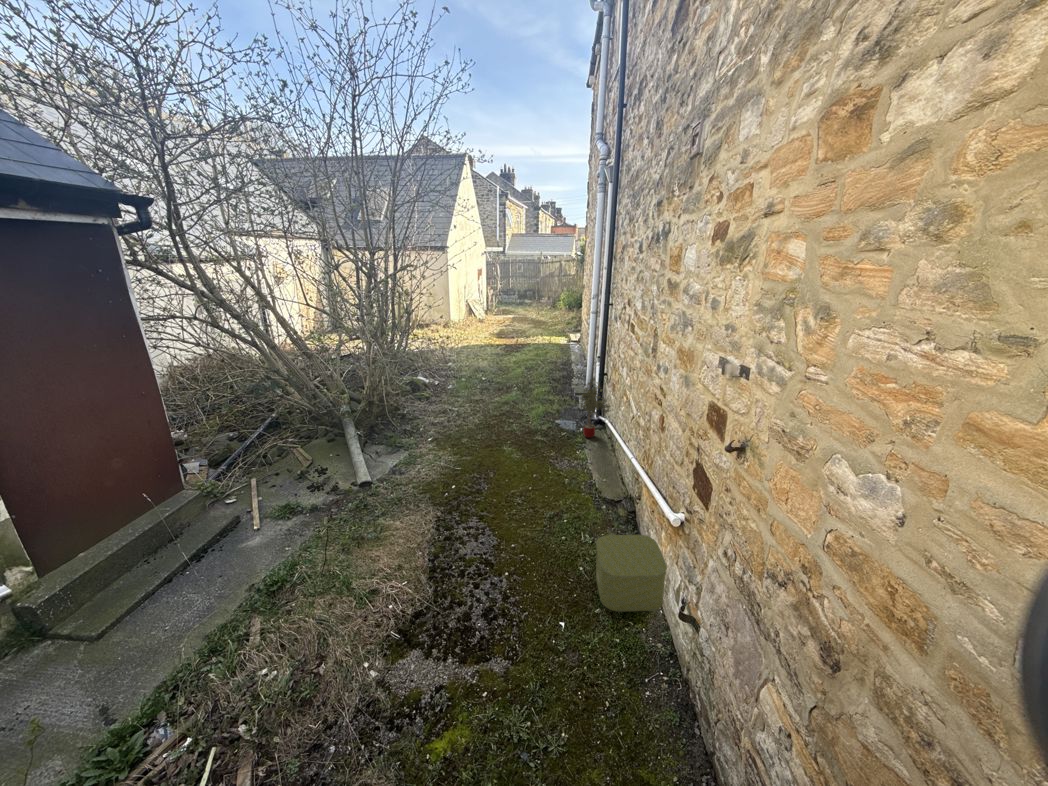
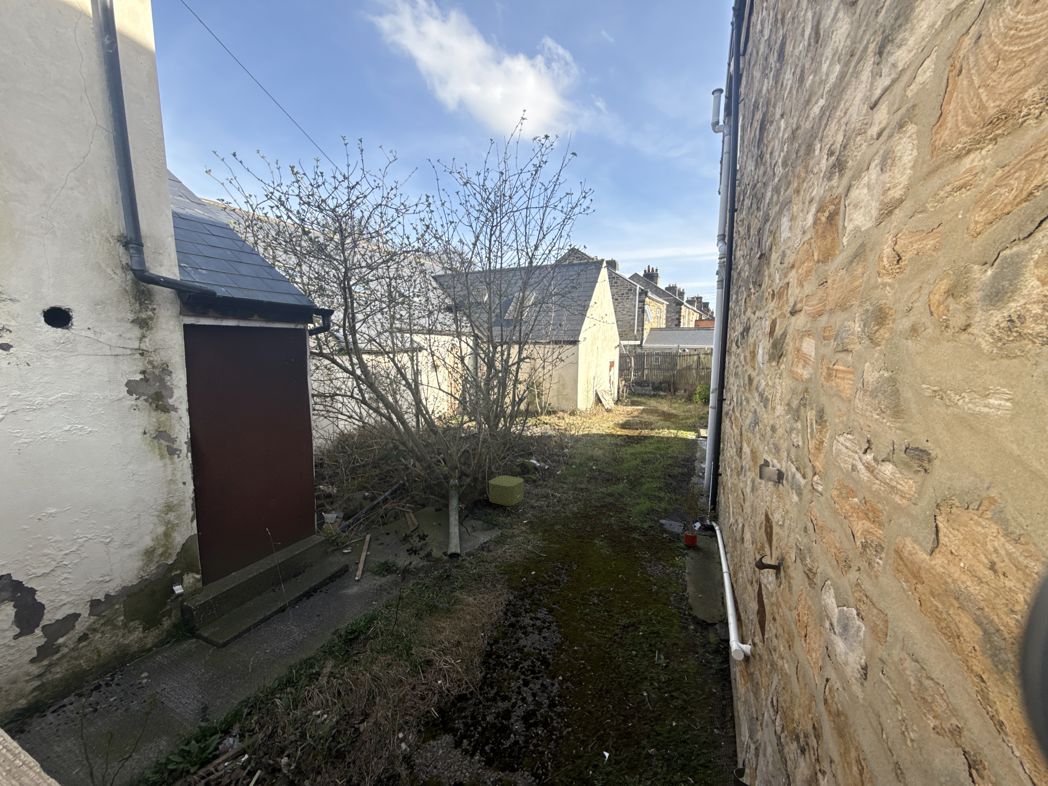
storage box: present [596,535,667,612] -> present [489,475,524,506]

